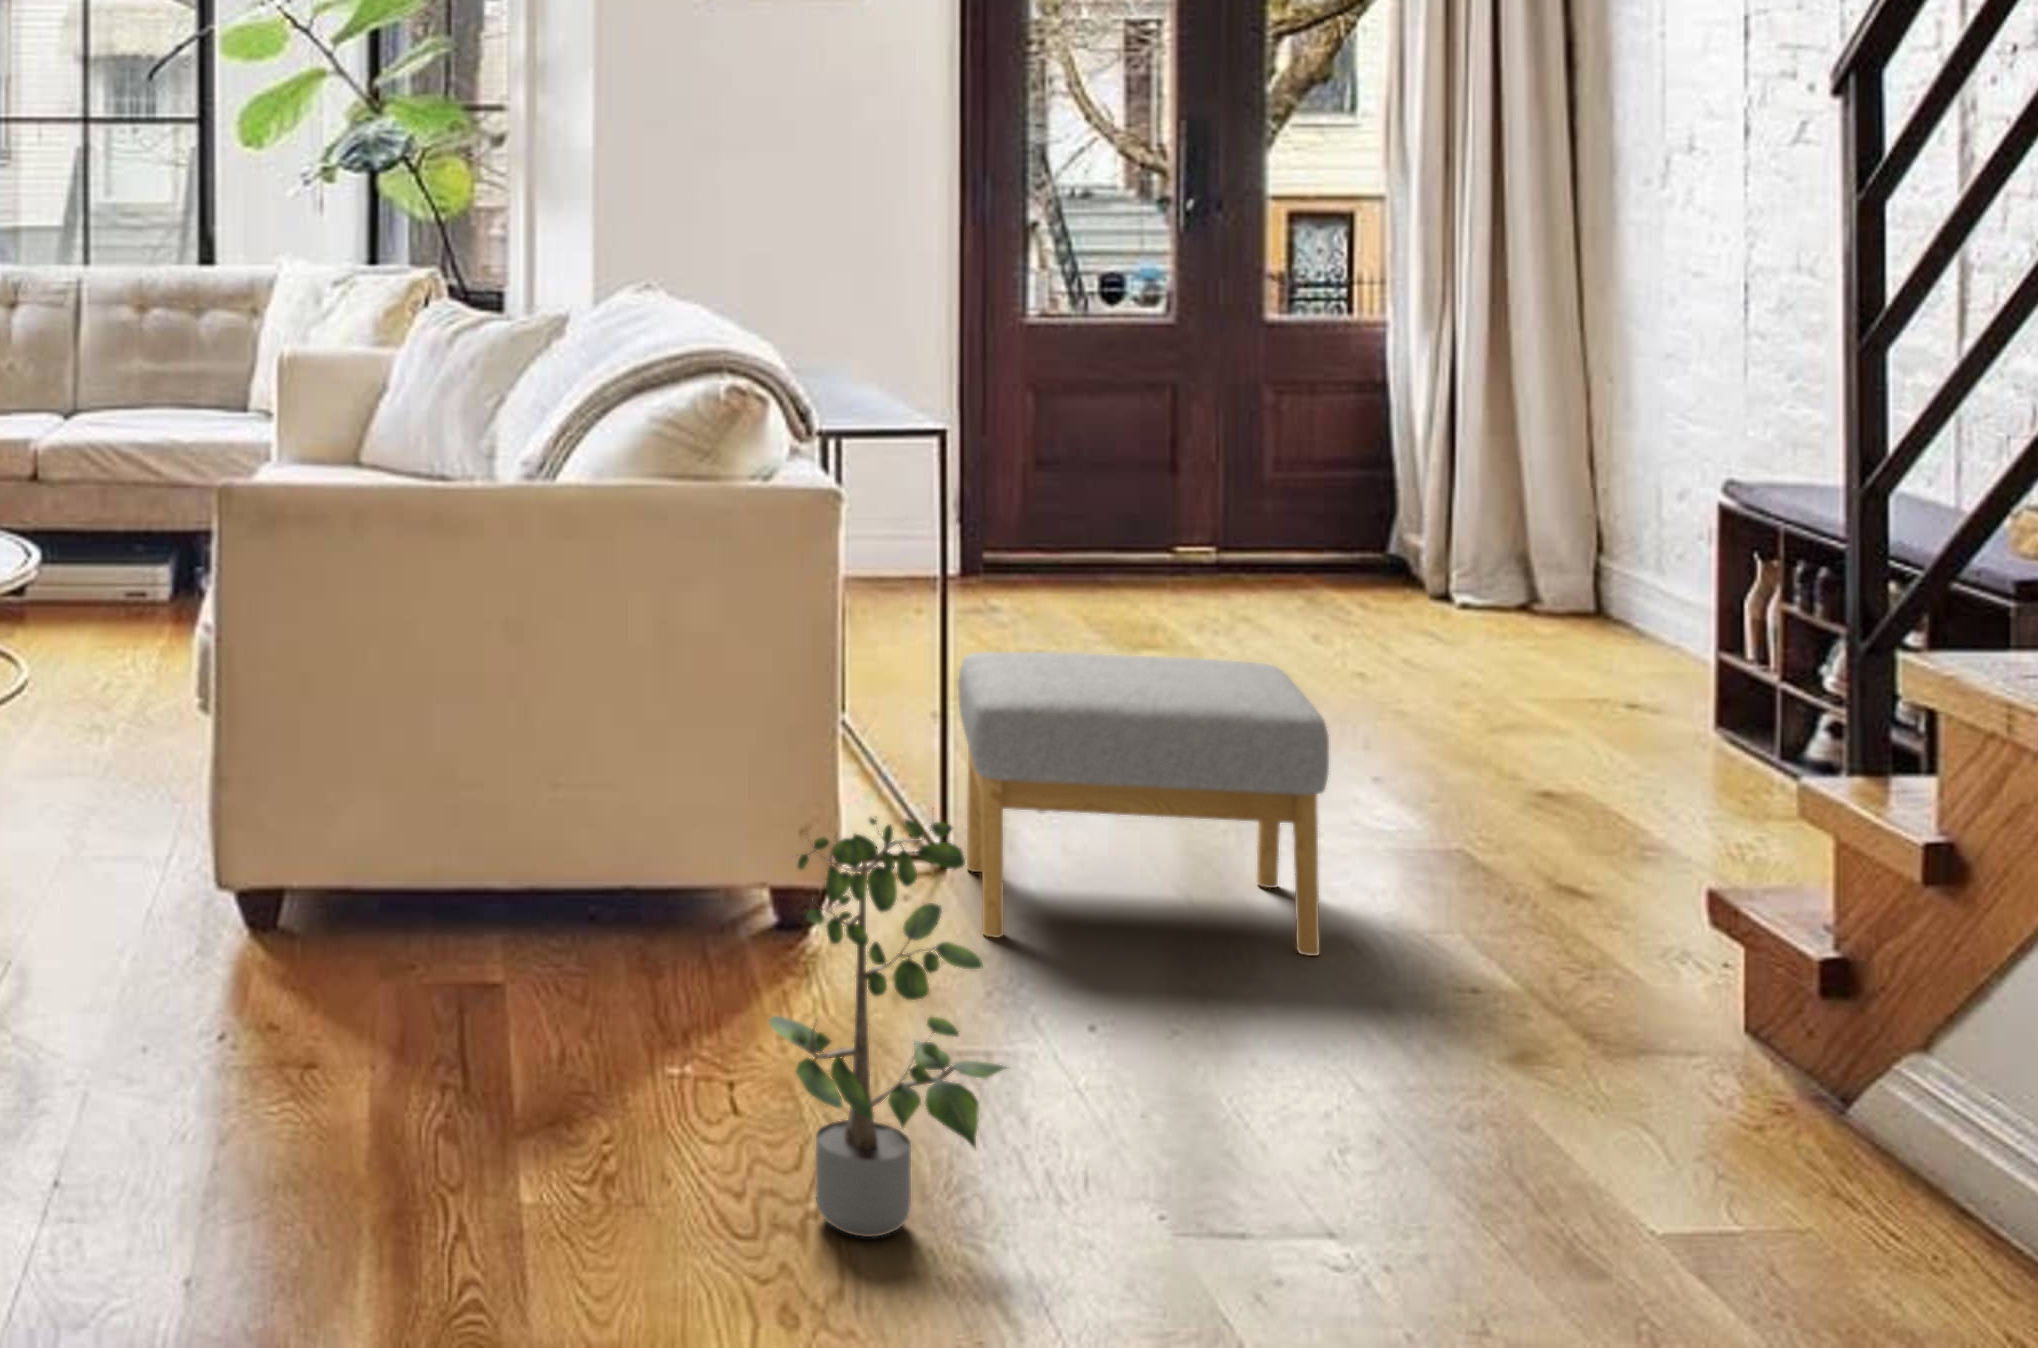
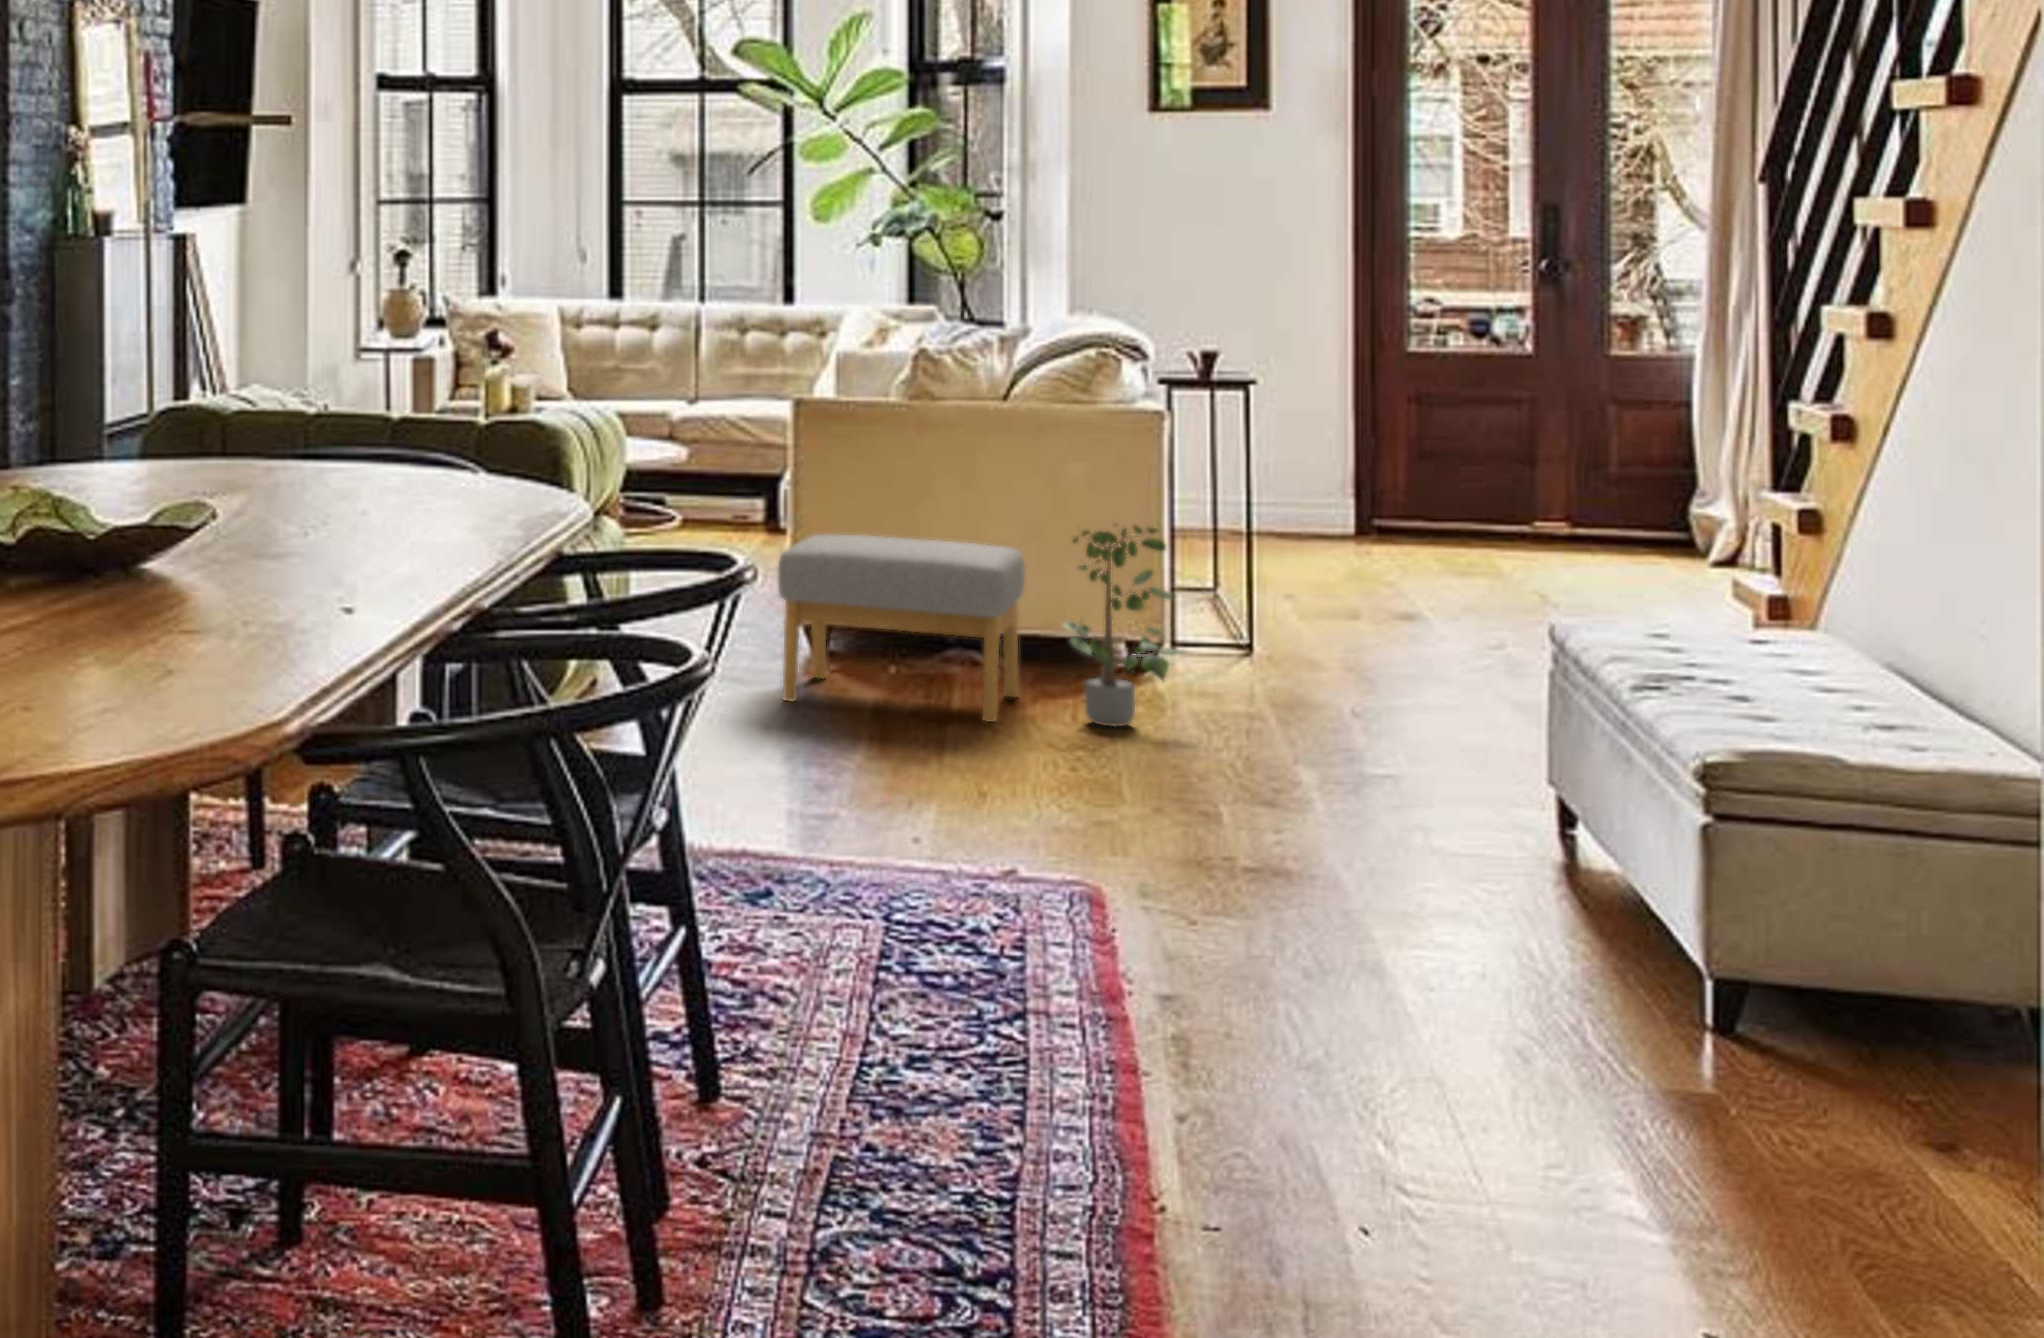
footstool: present [958,652,1329,956] -> present [778,534,1025,722]

